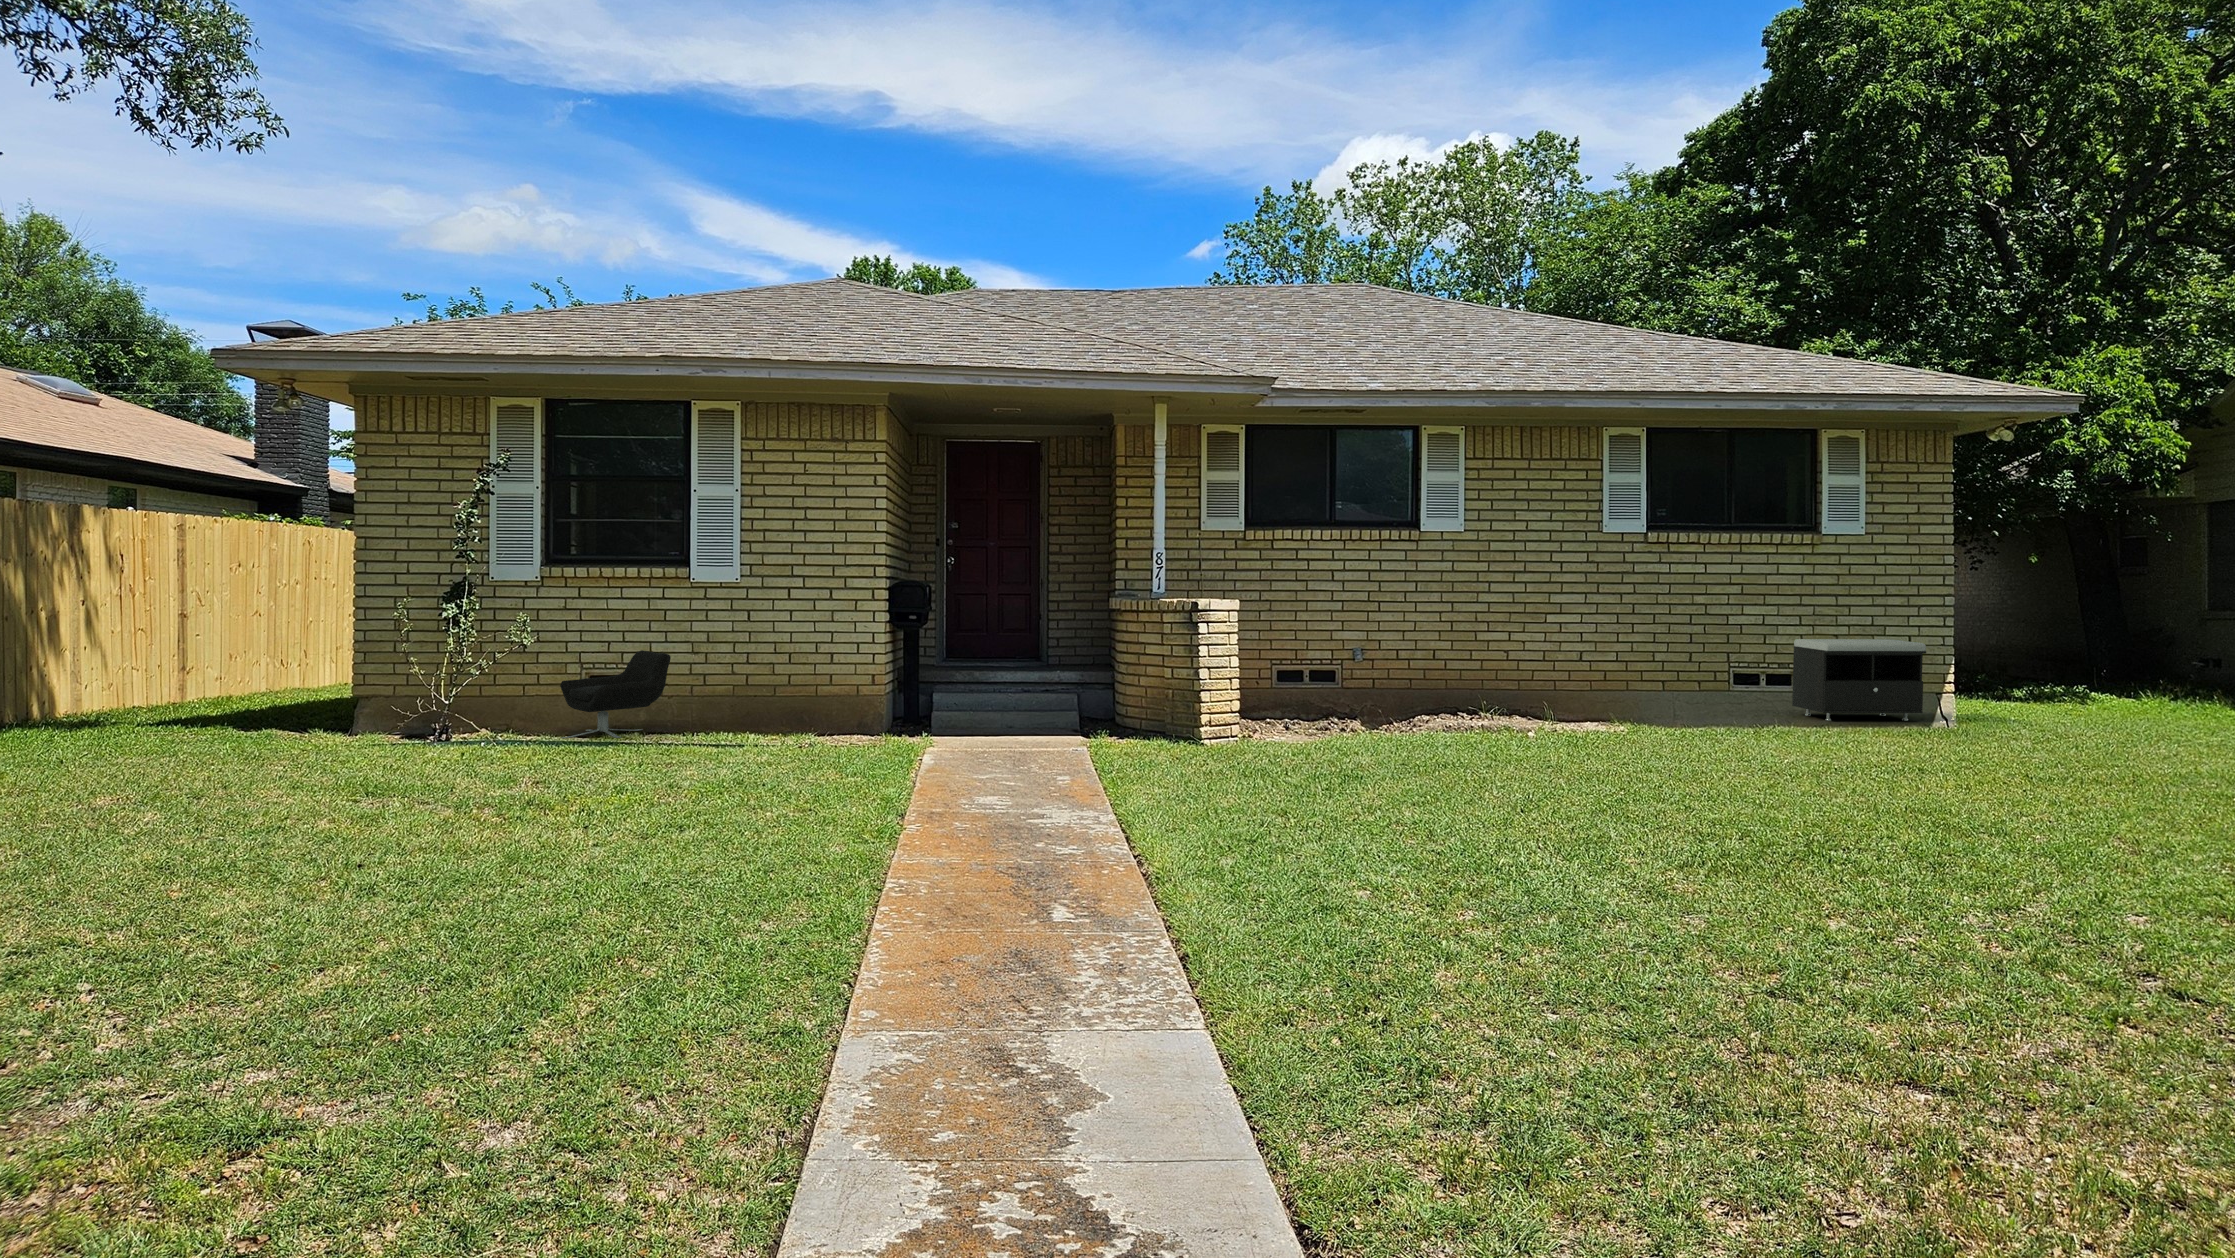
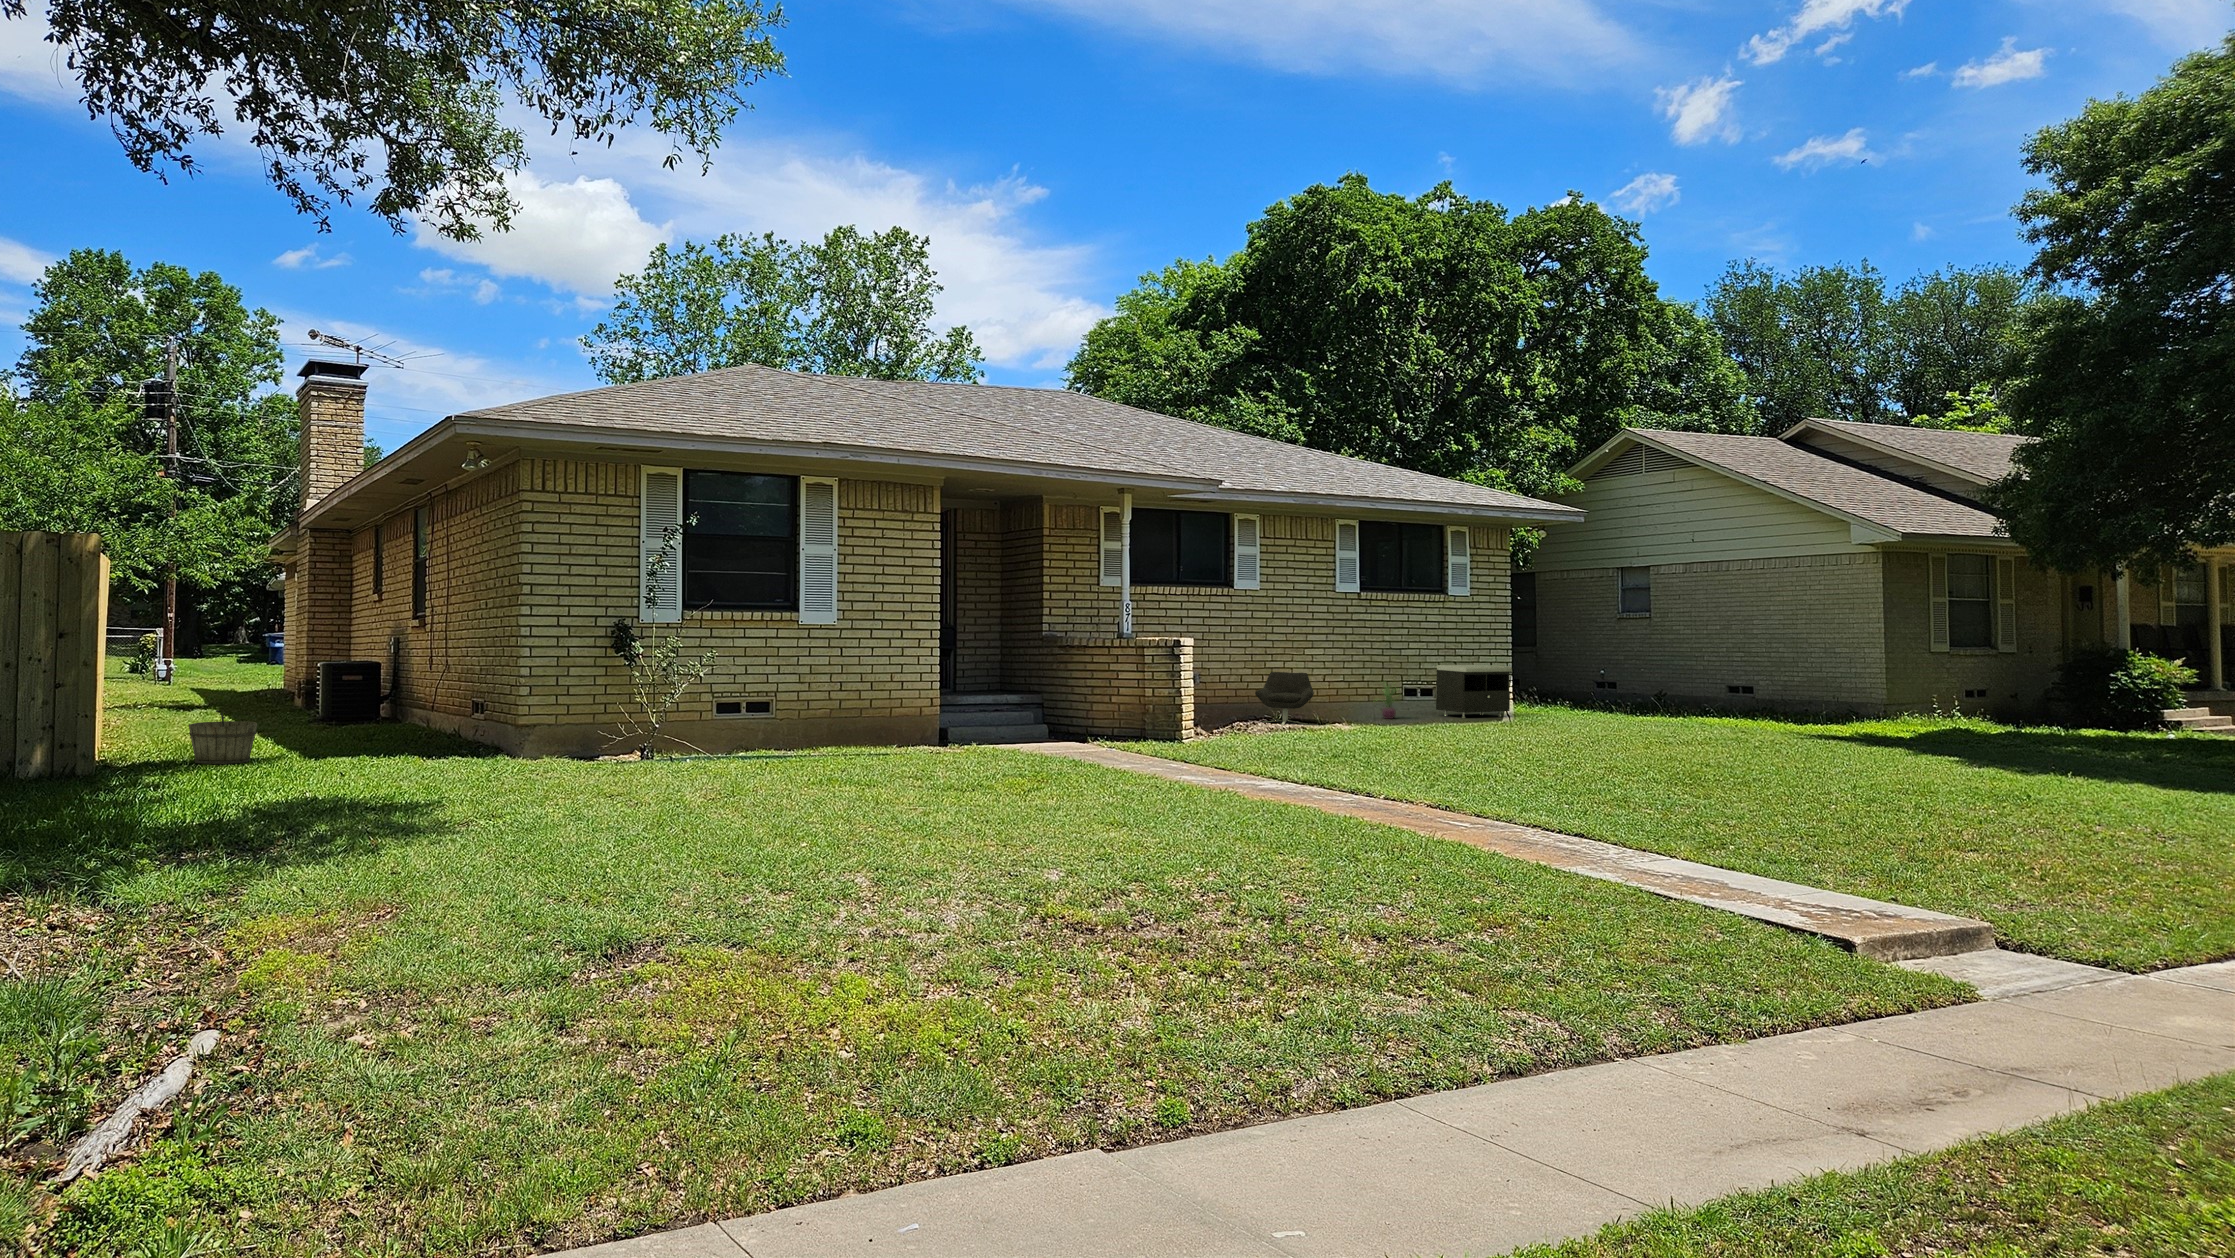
lounge chair: present [560,650,671,738] -> present [1255,672,1314,725]
decorative plant: none [1653,661,1712,718] -> present [1378,685,1396,719]
wooden bucket: none [23,671,103,726] -> present [189,710,257,764]

